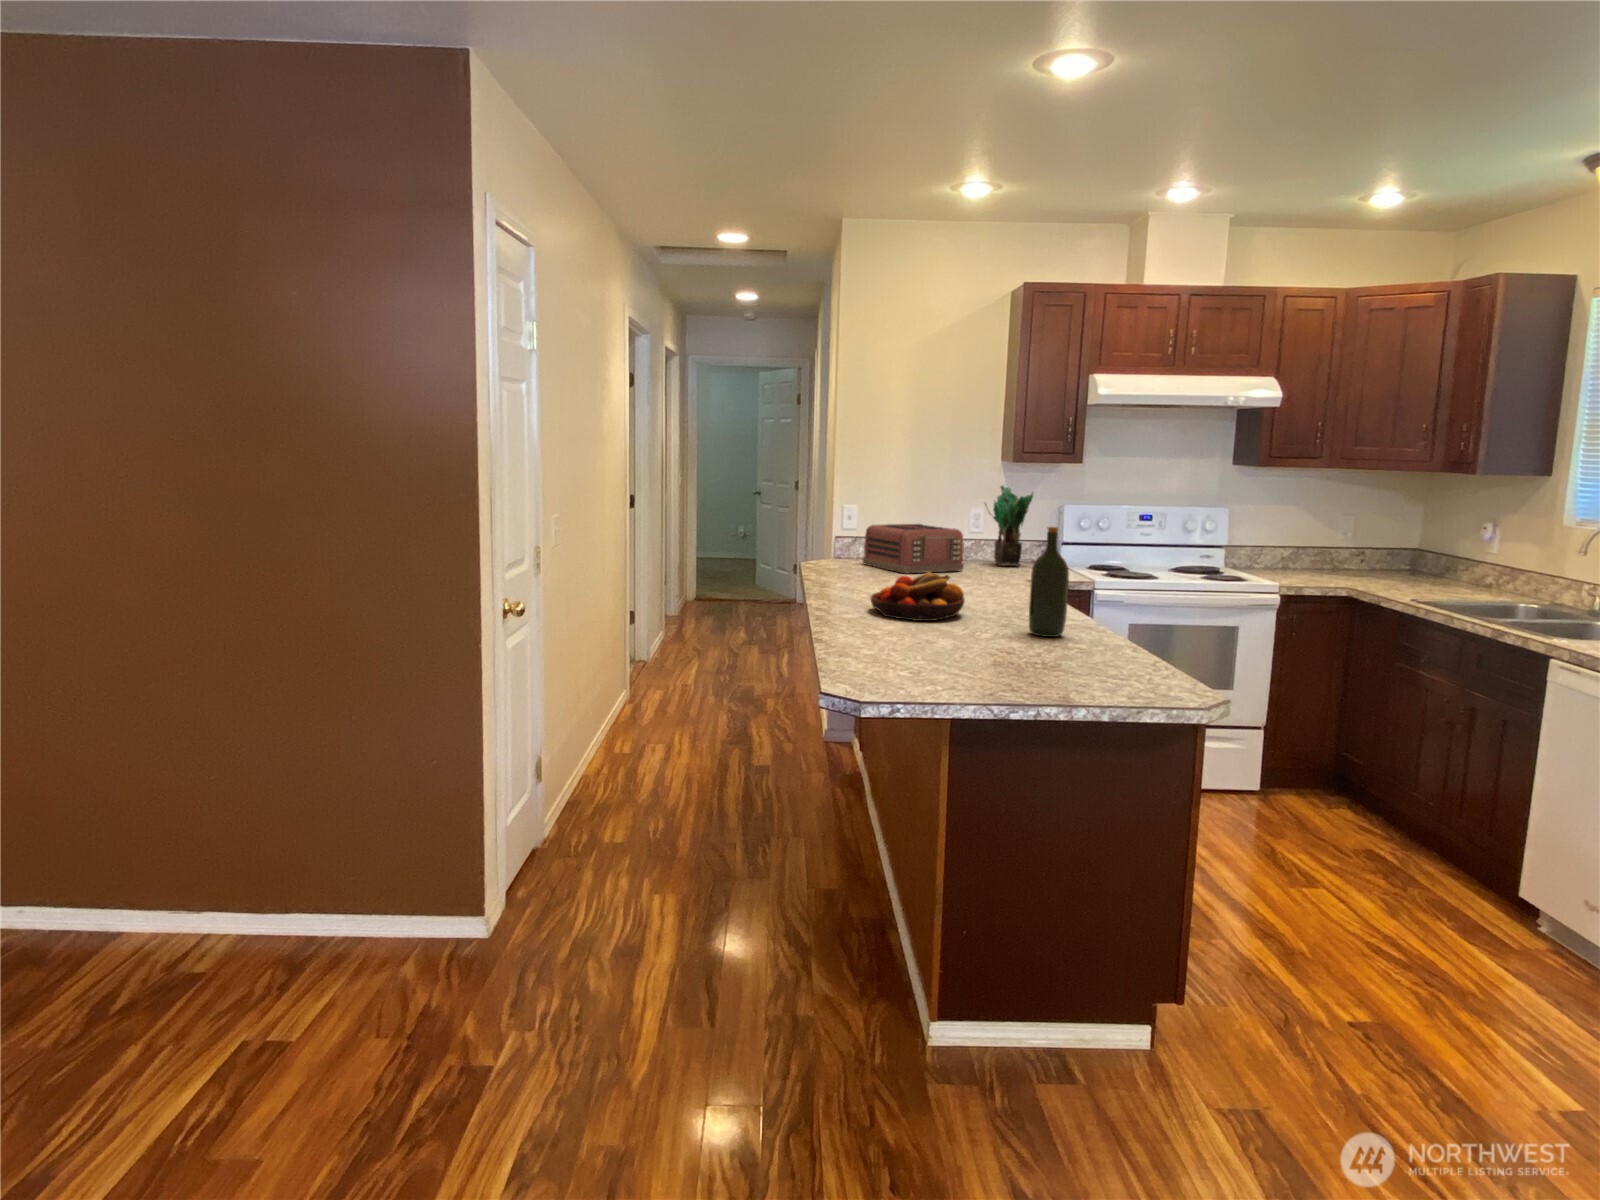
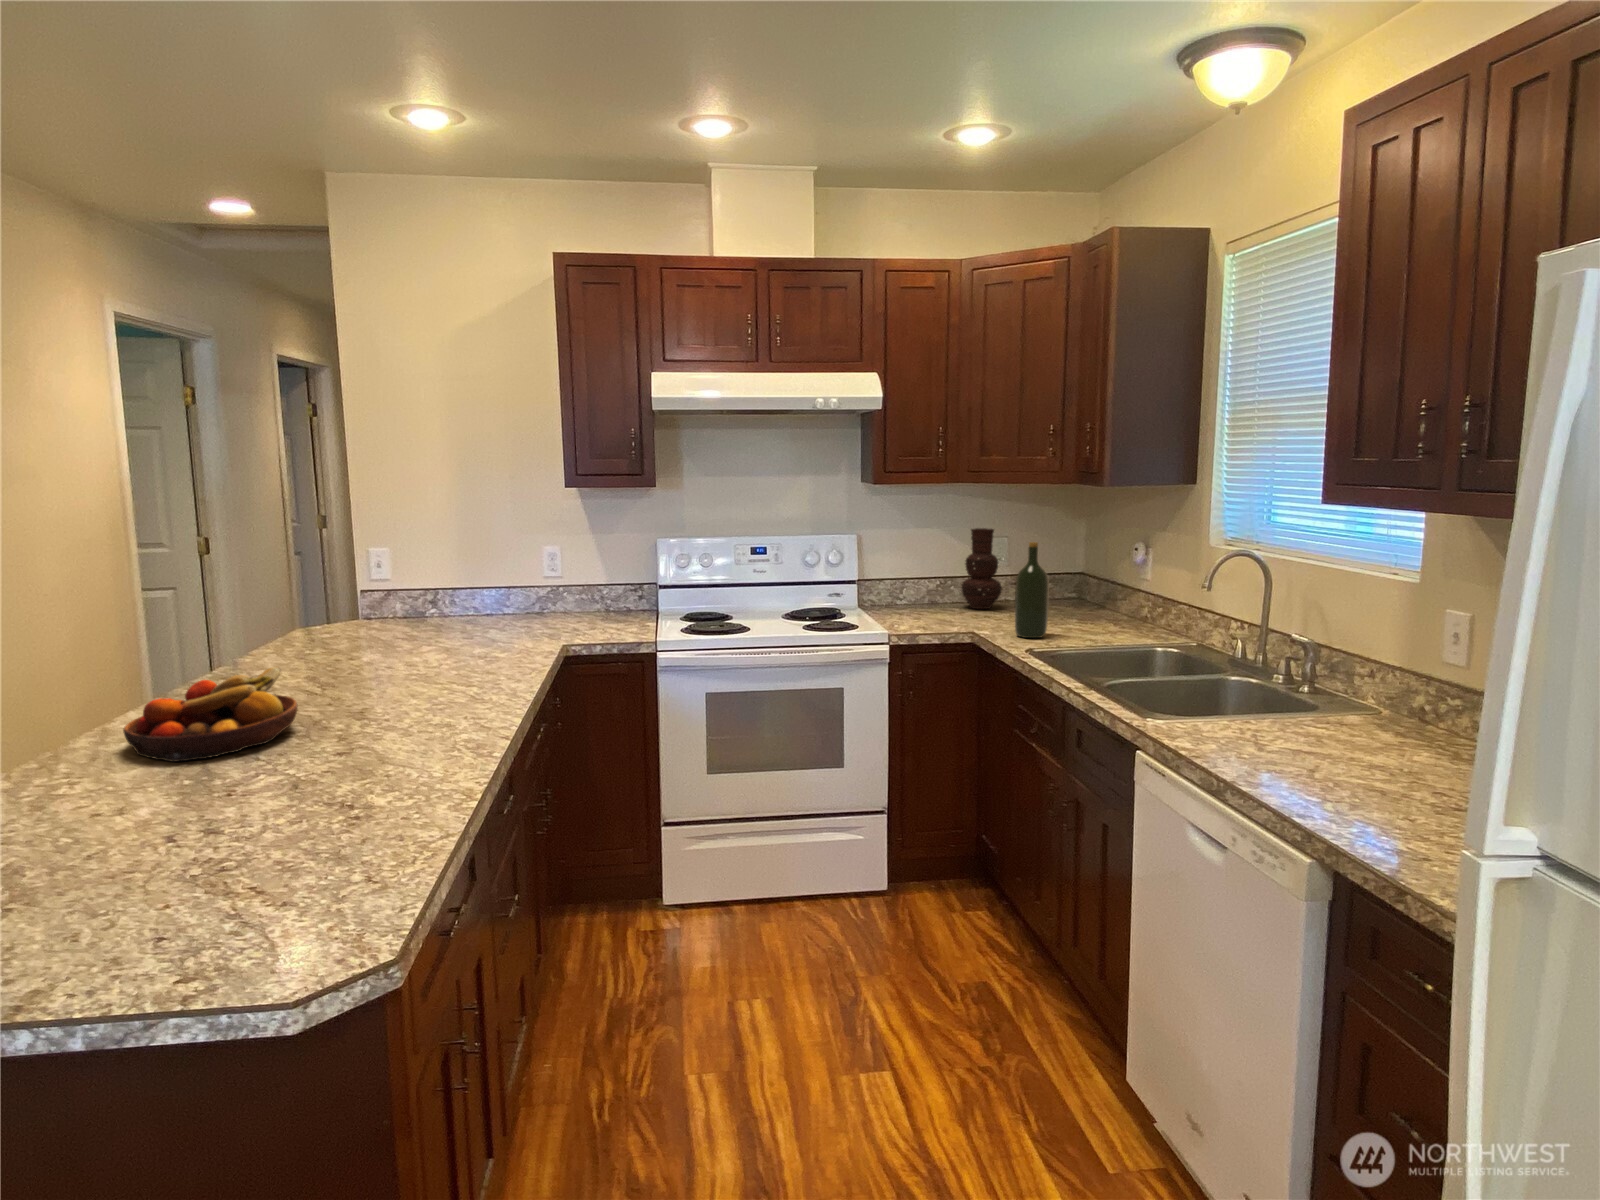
potted plant: present [985,486,1033,566] -> none [536,518,598,621]
vase: none [1310,507,1349,575] -> present [961,528,1002,609]
toaster: present [863,524,964,573] -> none [366,572,492,646]
wine bottle: present [1029,527,1069,637] -> present [1015,542,1049,638]

